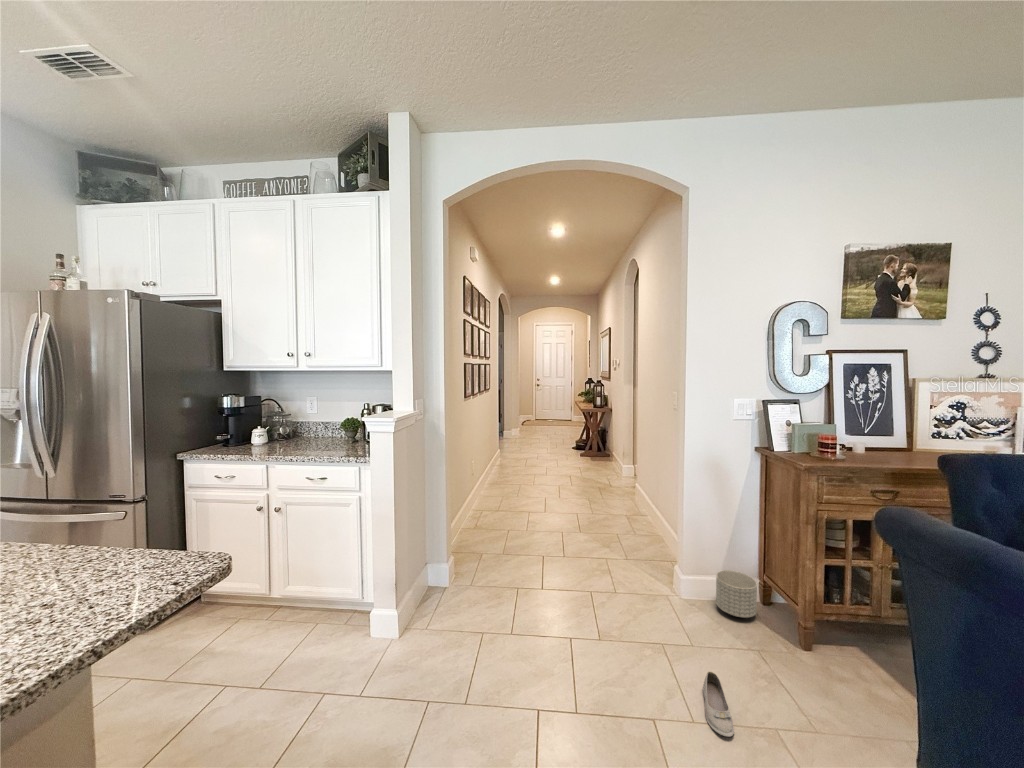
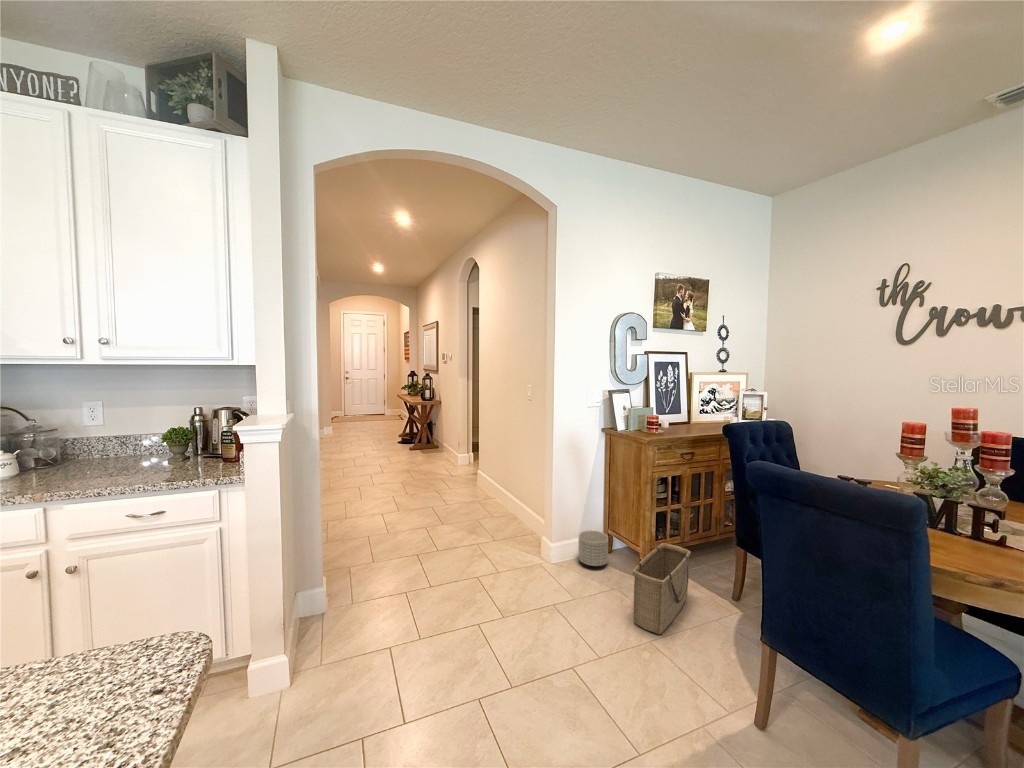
basket: none [758,609,872,728] -> present [632,543,691,634]
shoe: present [703,672,734,737] -> none [595,613,628,658]

